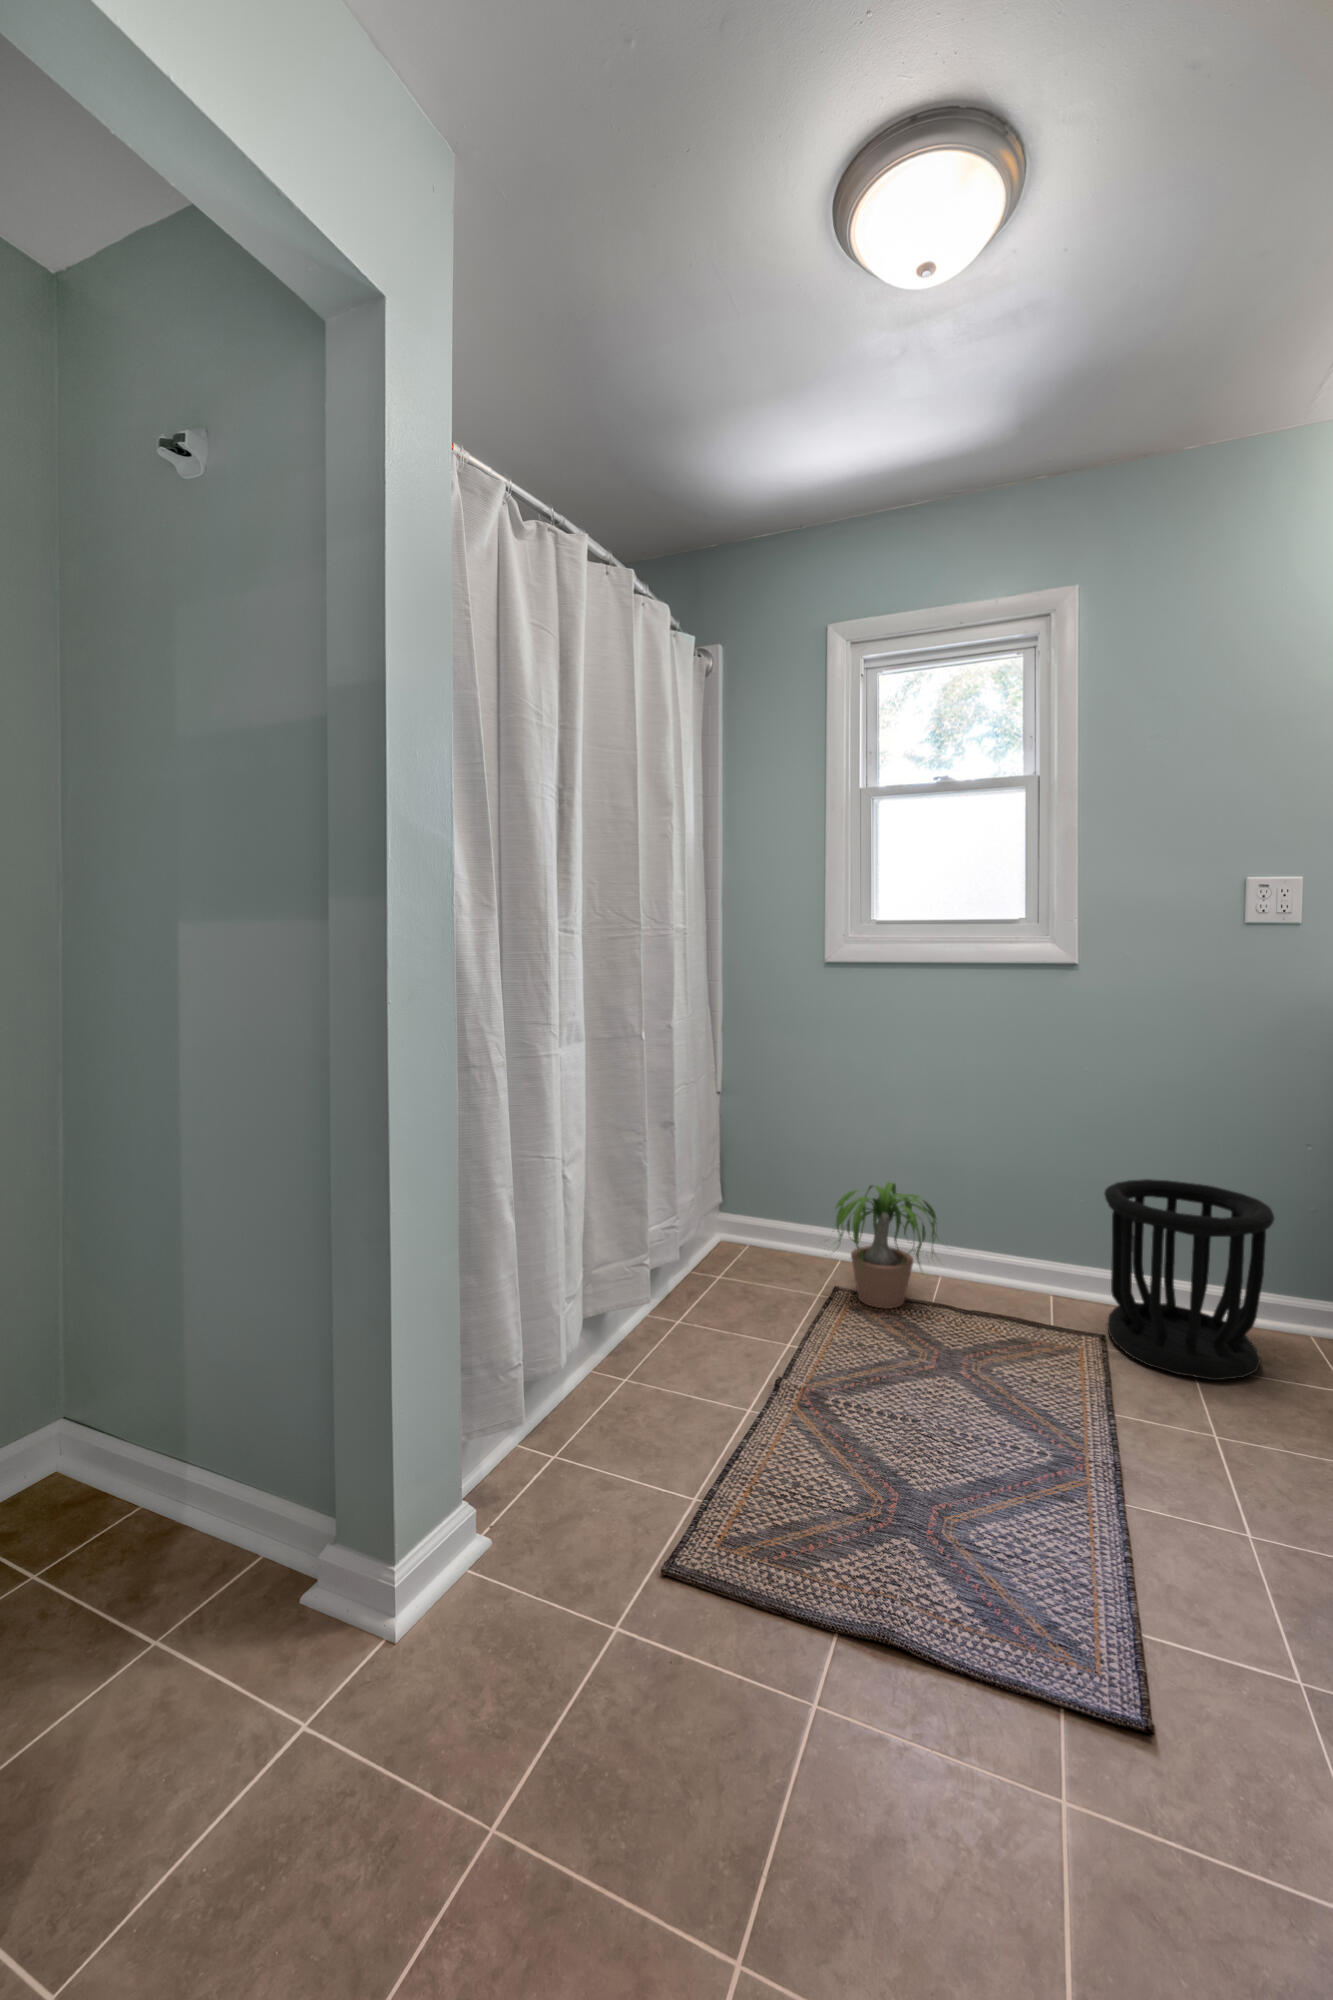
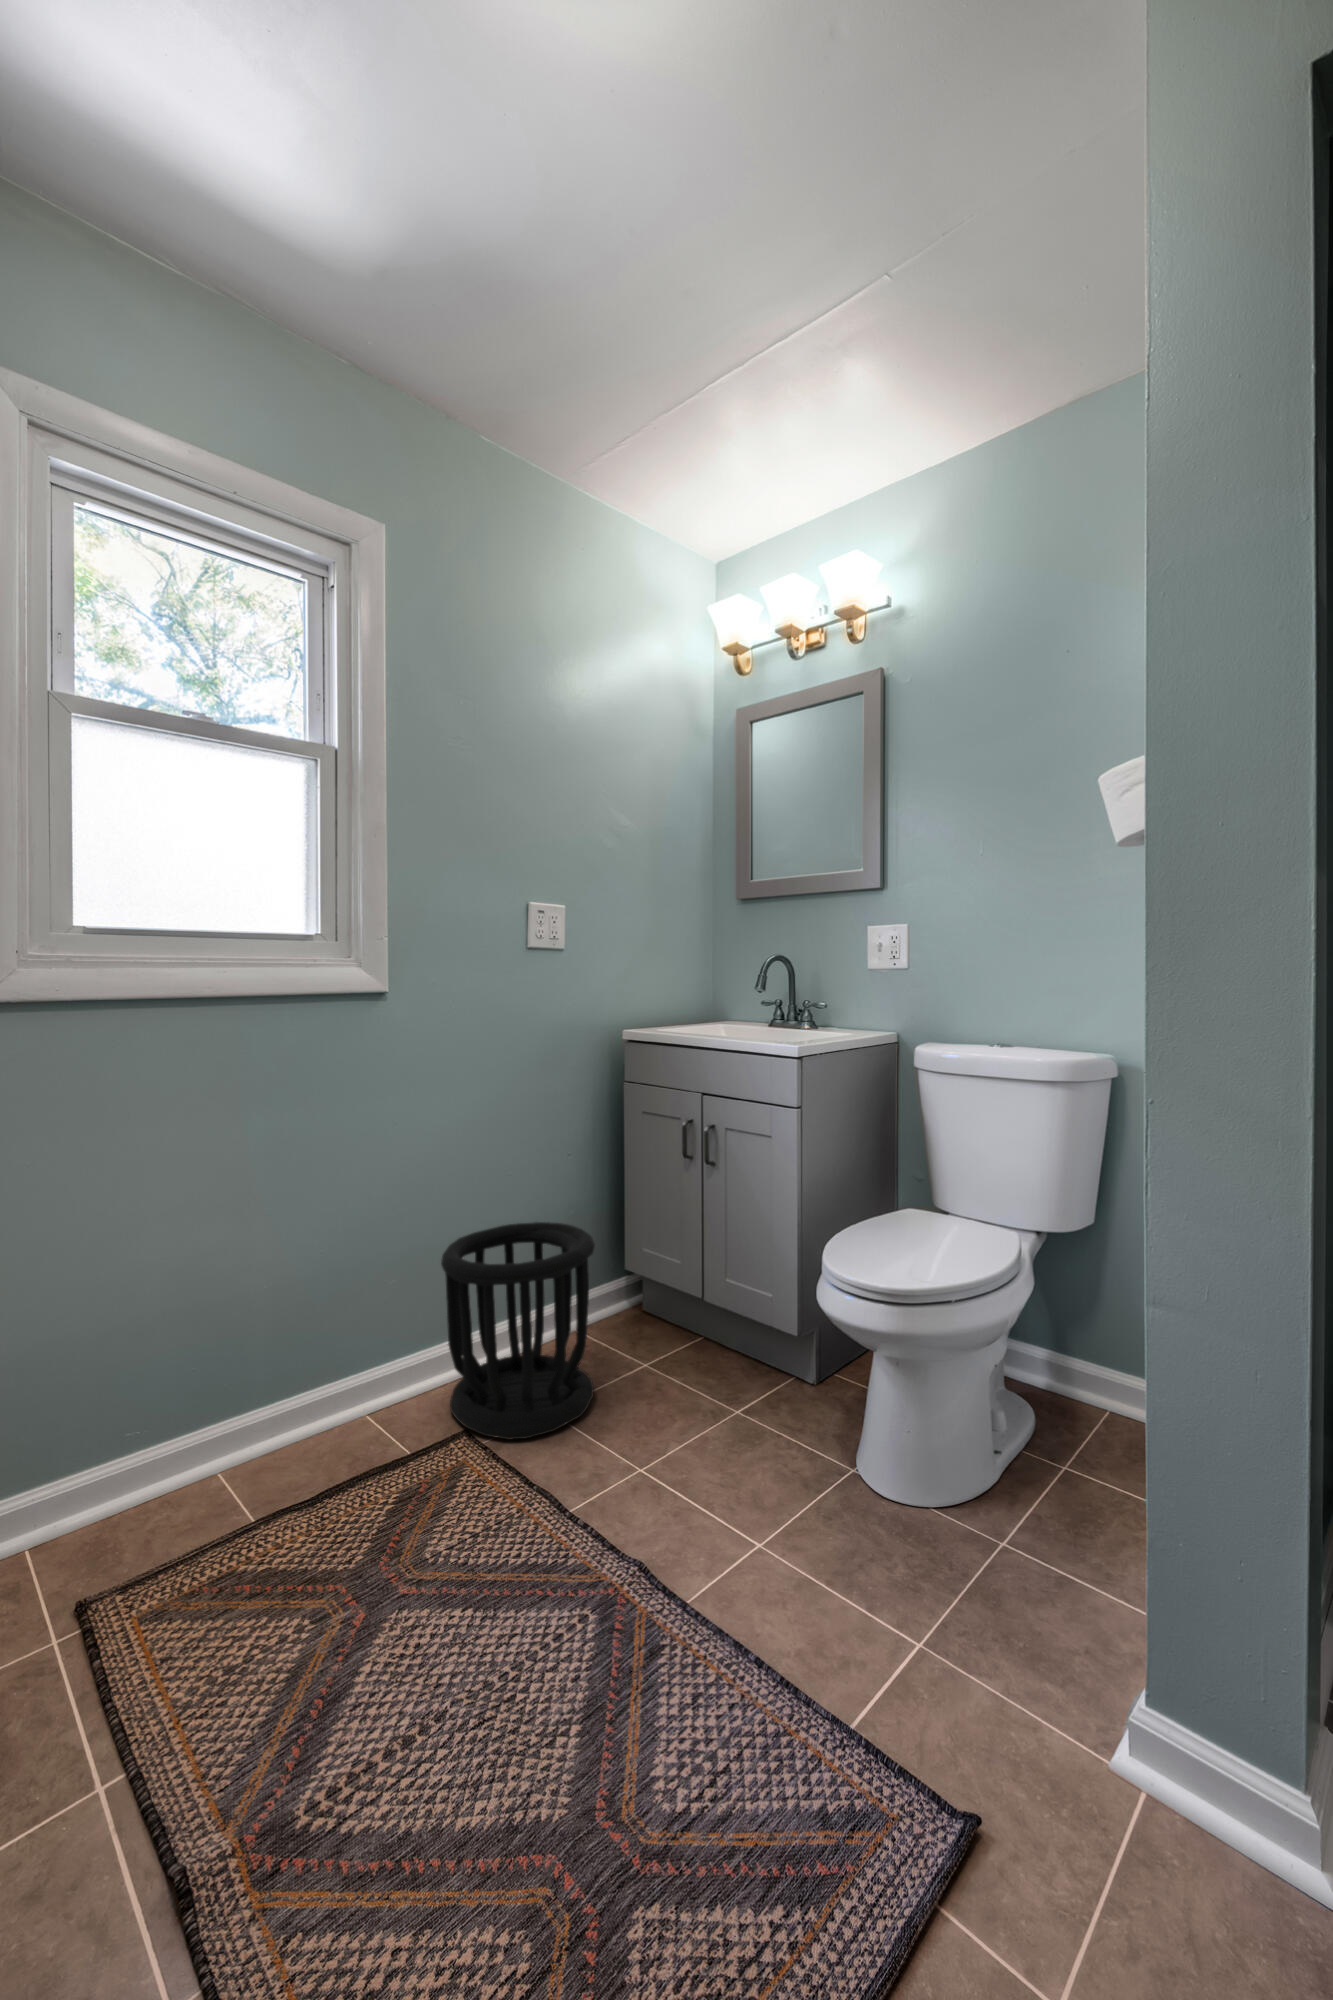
potted plant: present [833,1182,937,1309] -> none [51,1369,303,1598]

